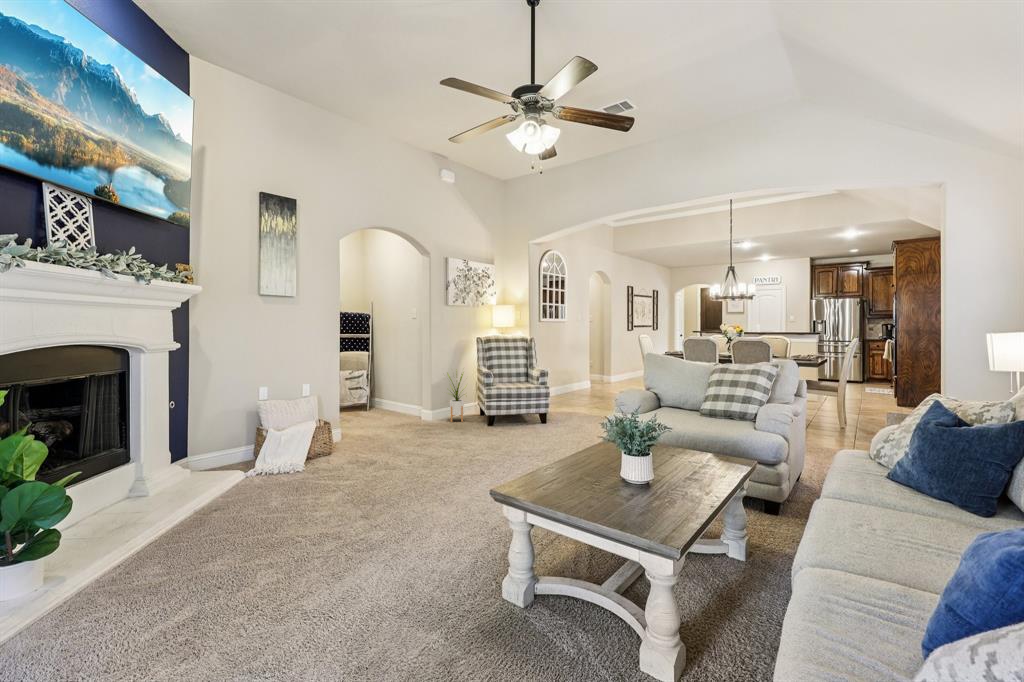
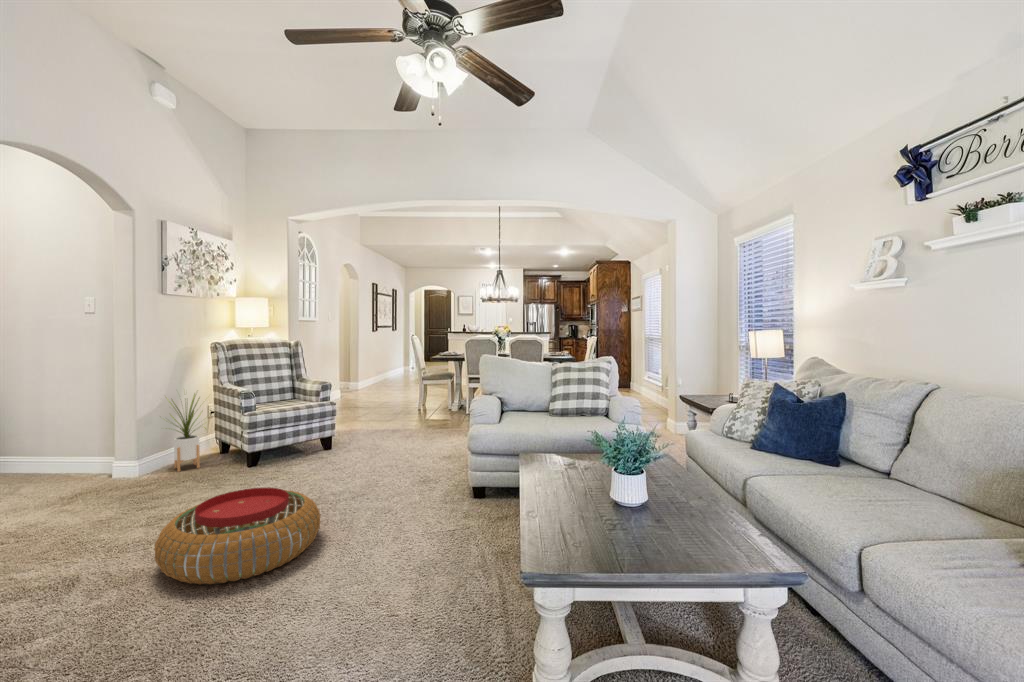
pouf: none [406,430,493,477] -> present [154,487,321,584]

